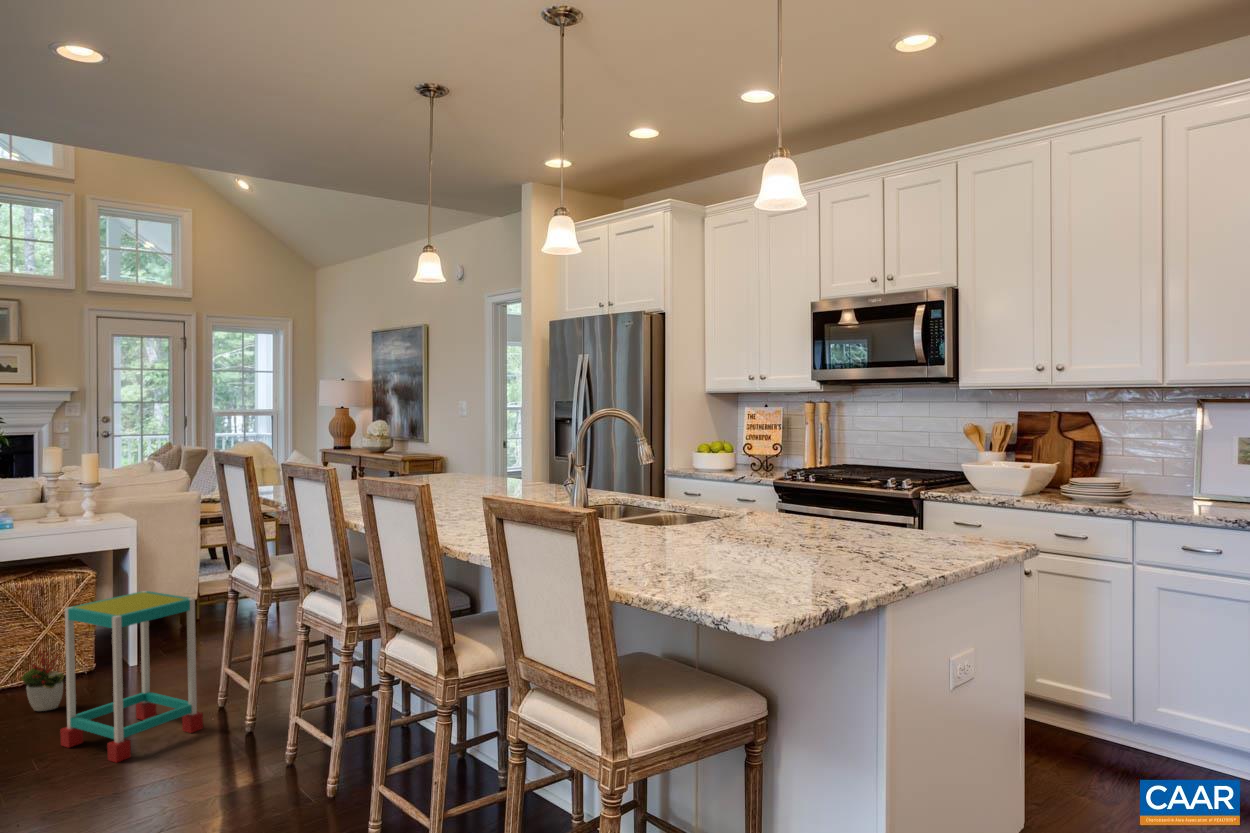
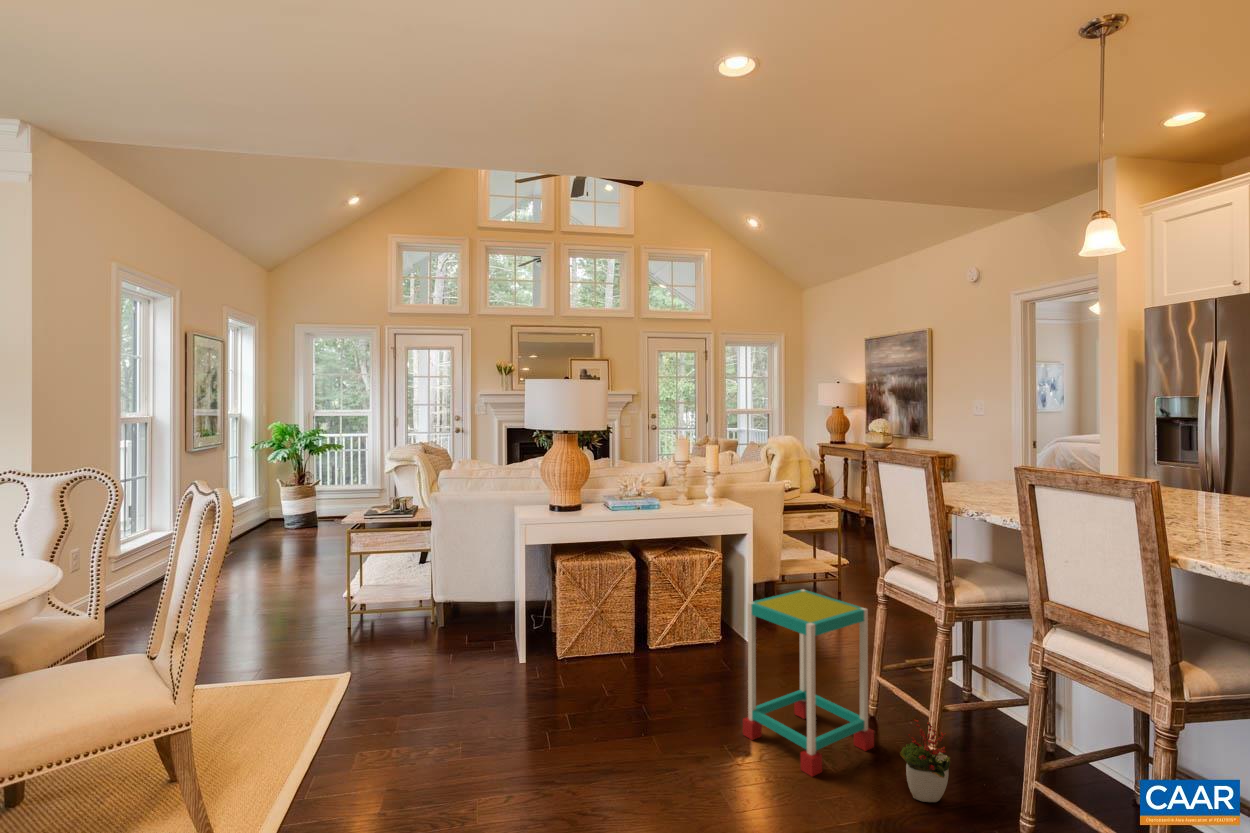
decorative plant: present [21,651,64,711] -> present [900,720,950,802]

